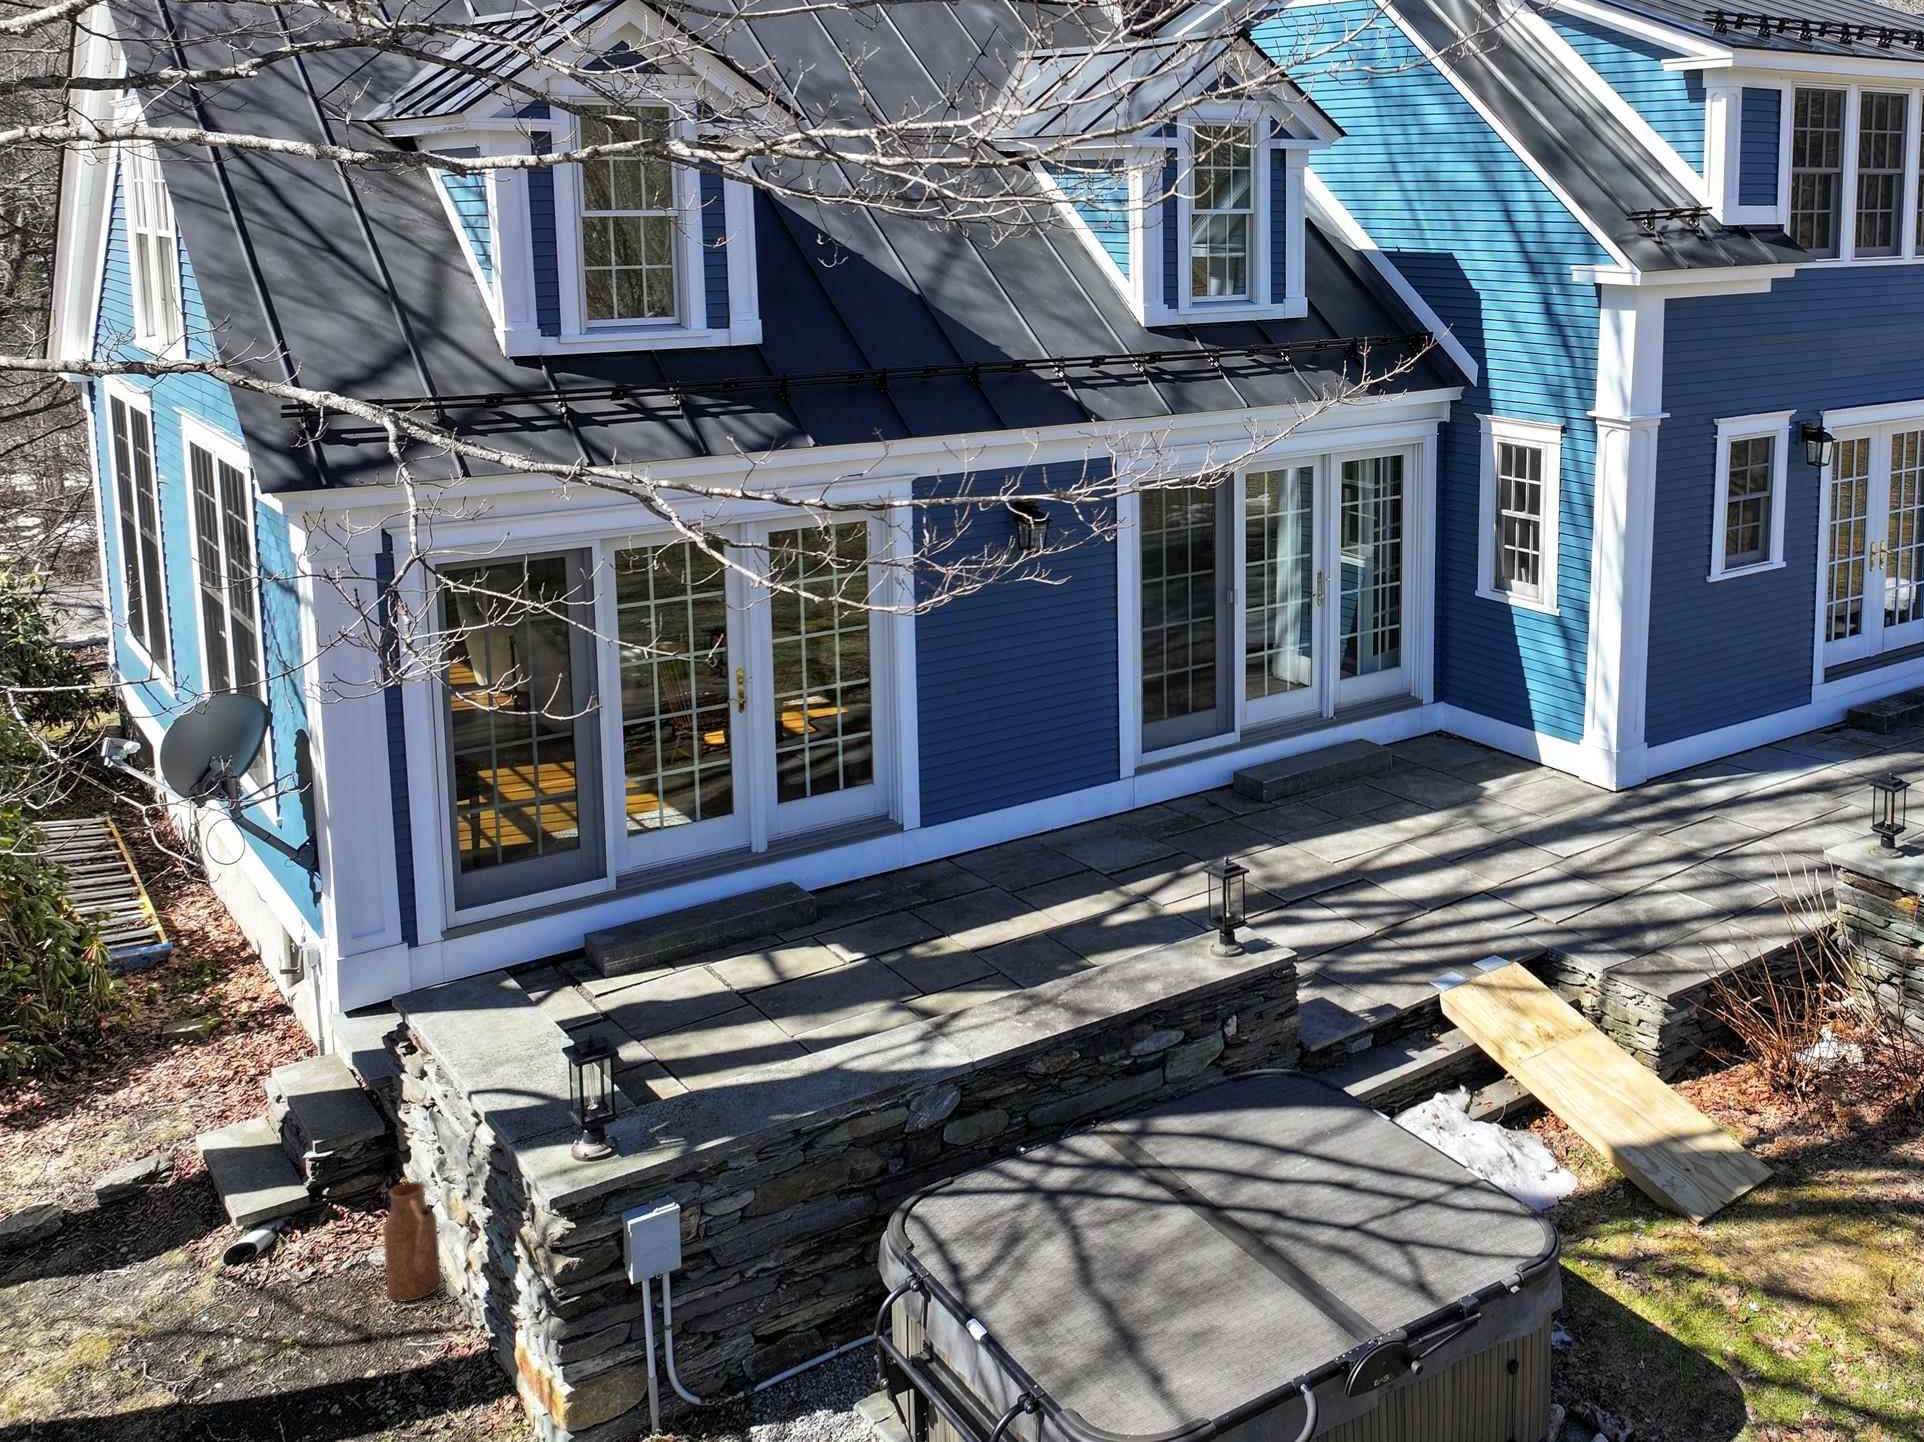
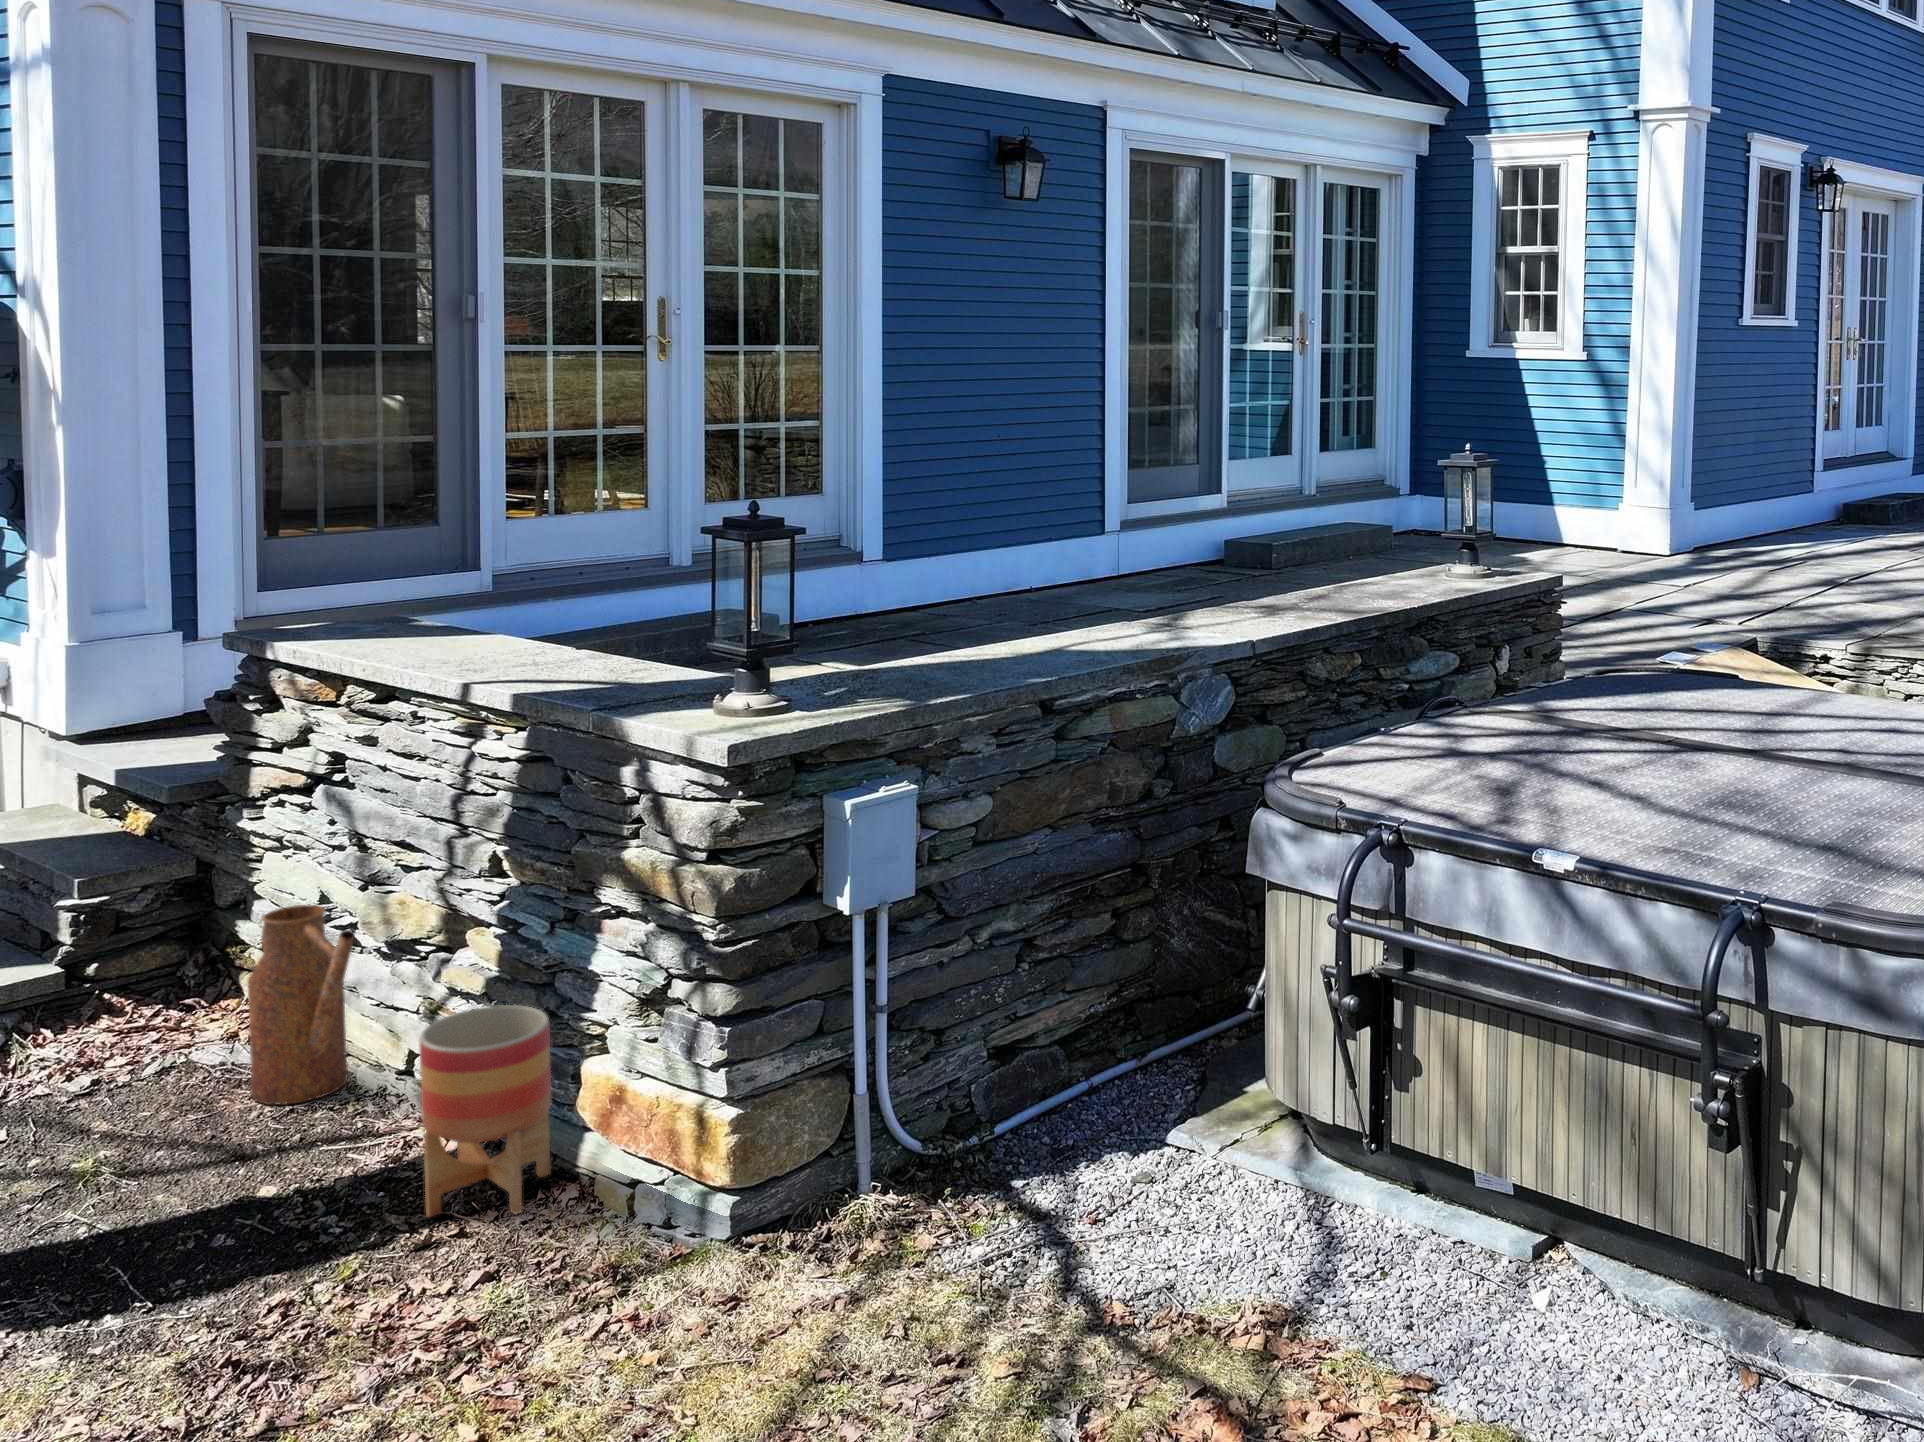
planter: none [434,1273,514,1400] -> present [419,1005,551,1217]

